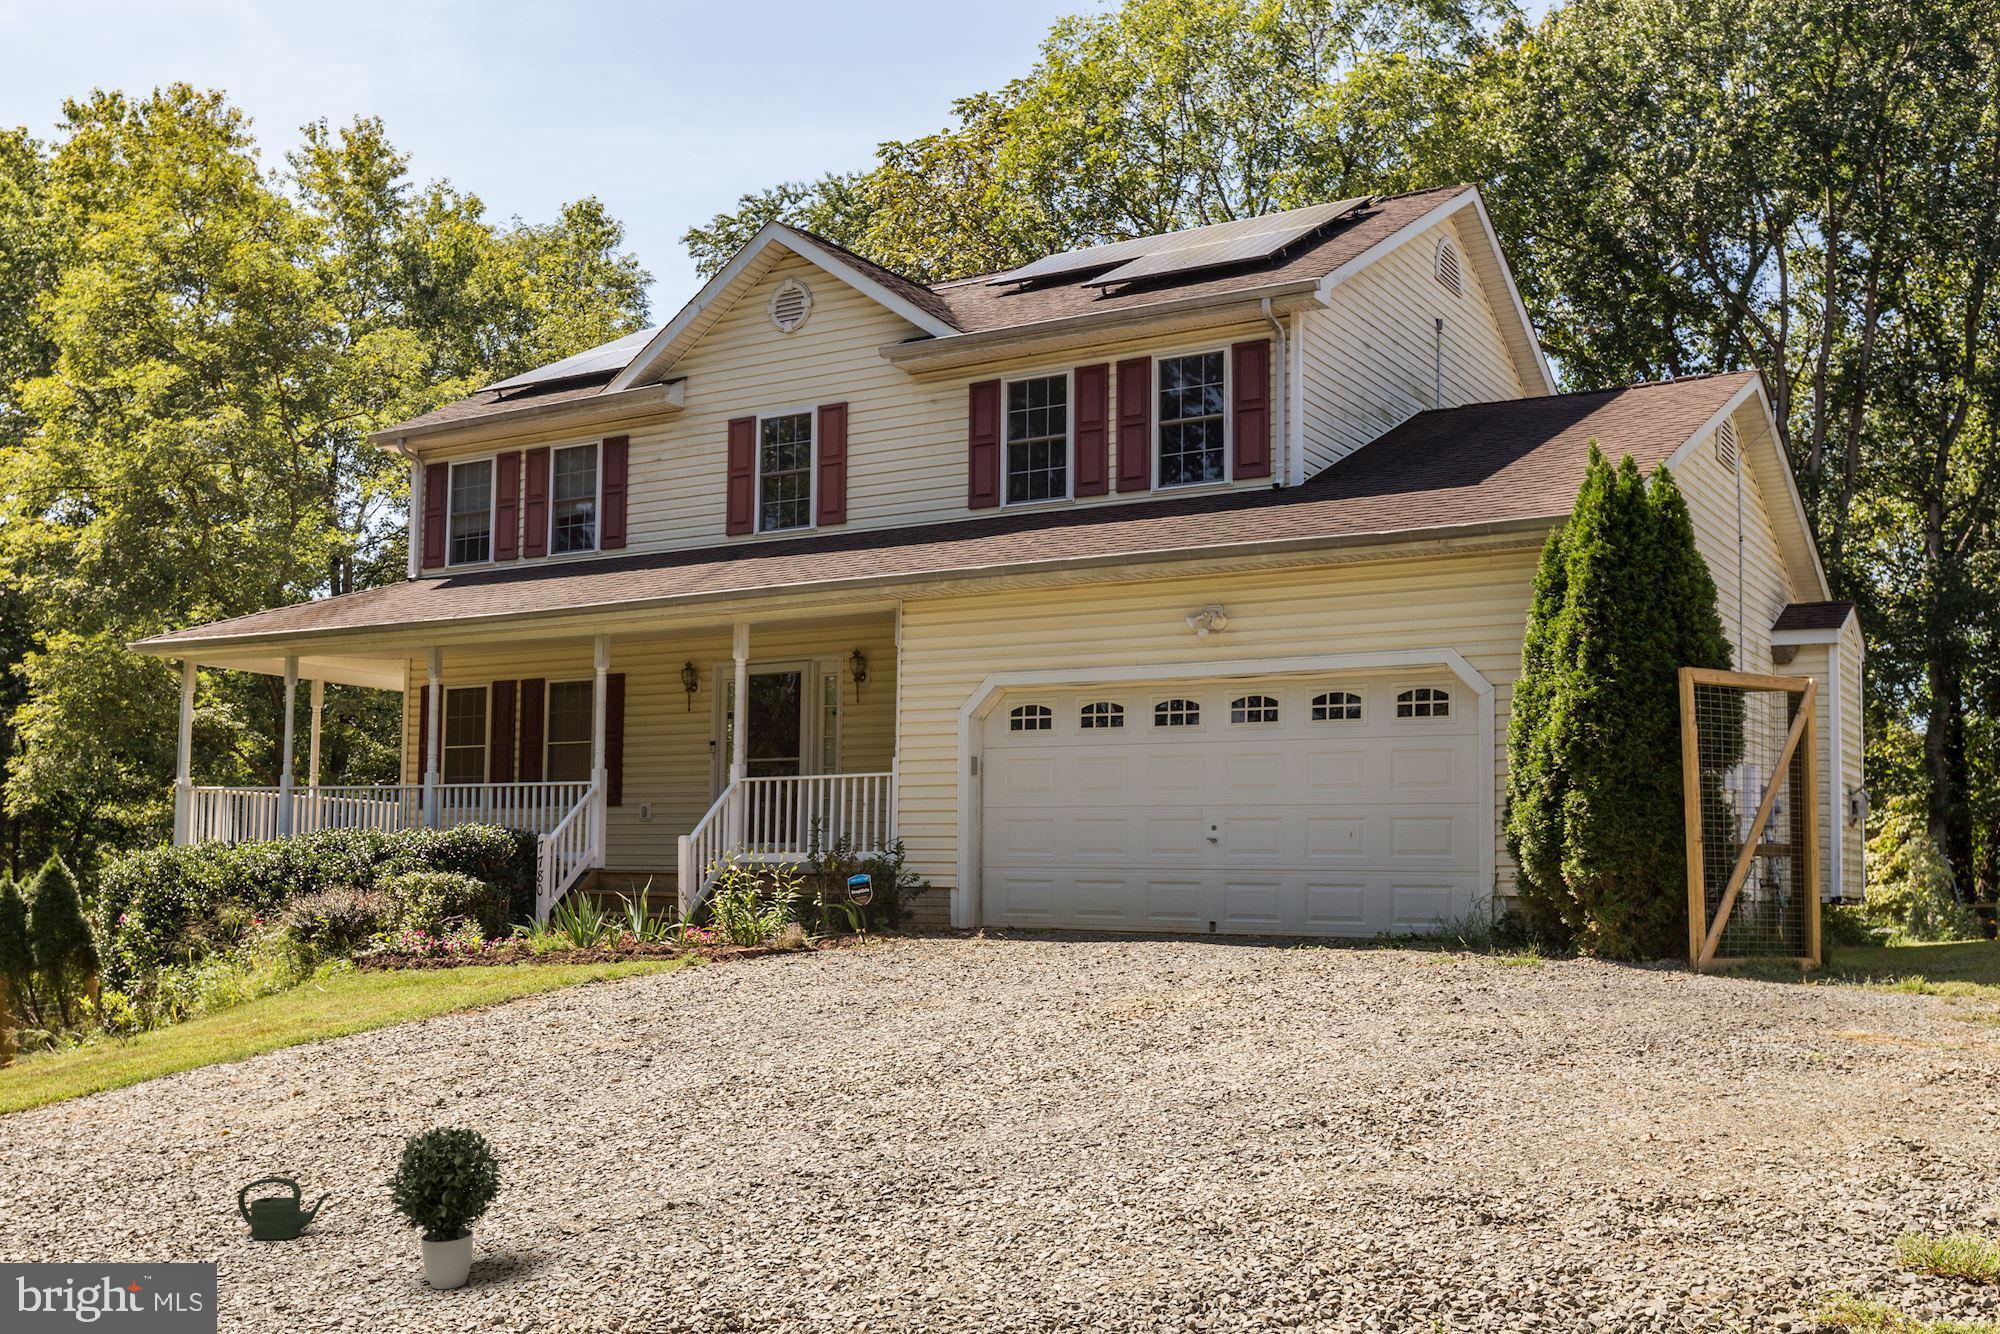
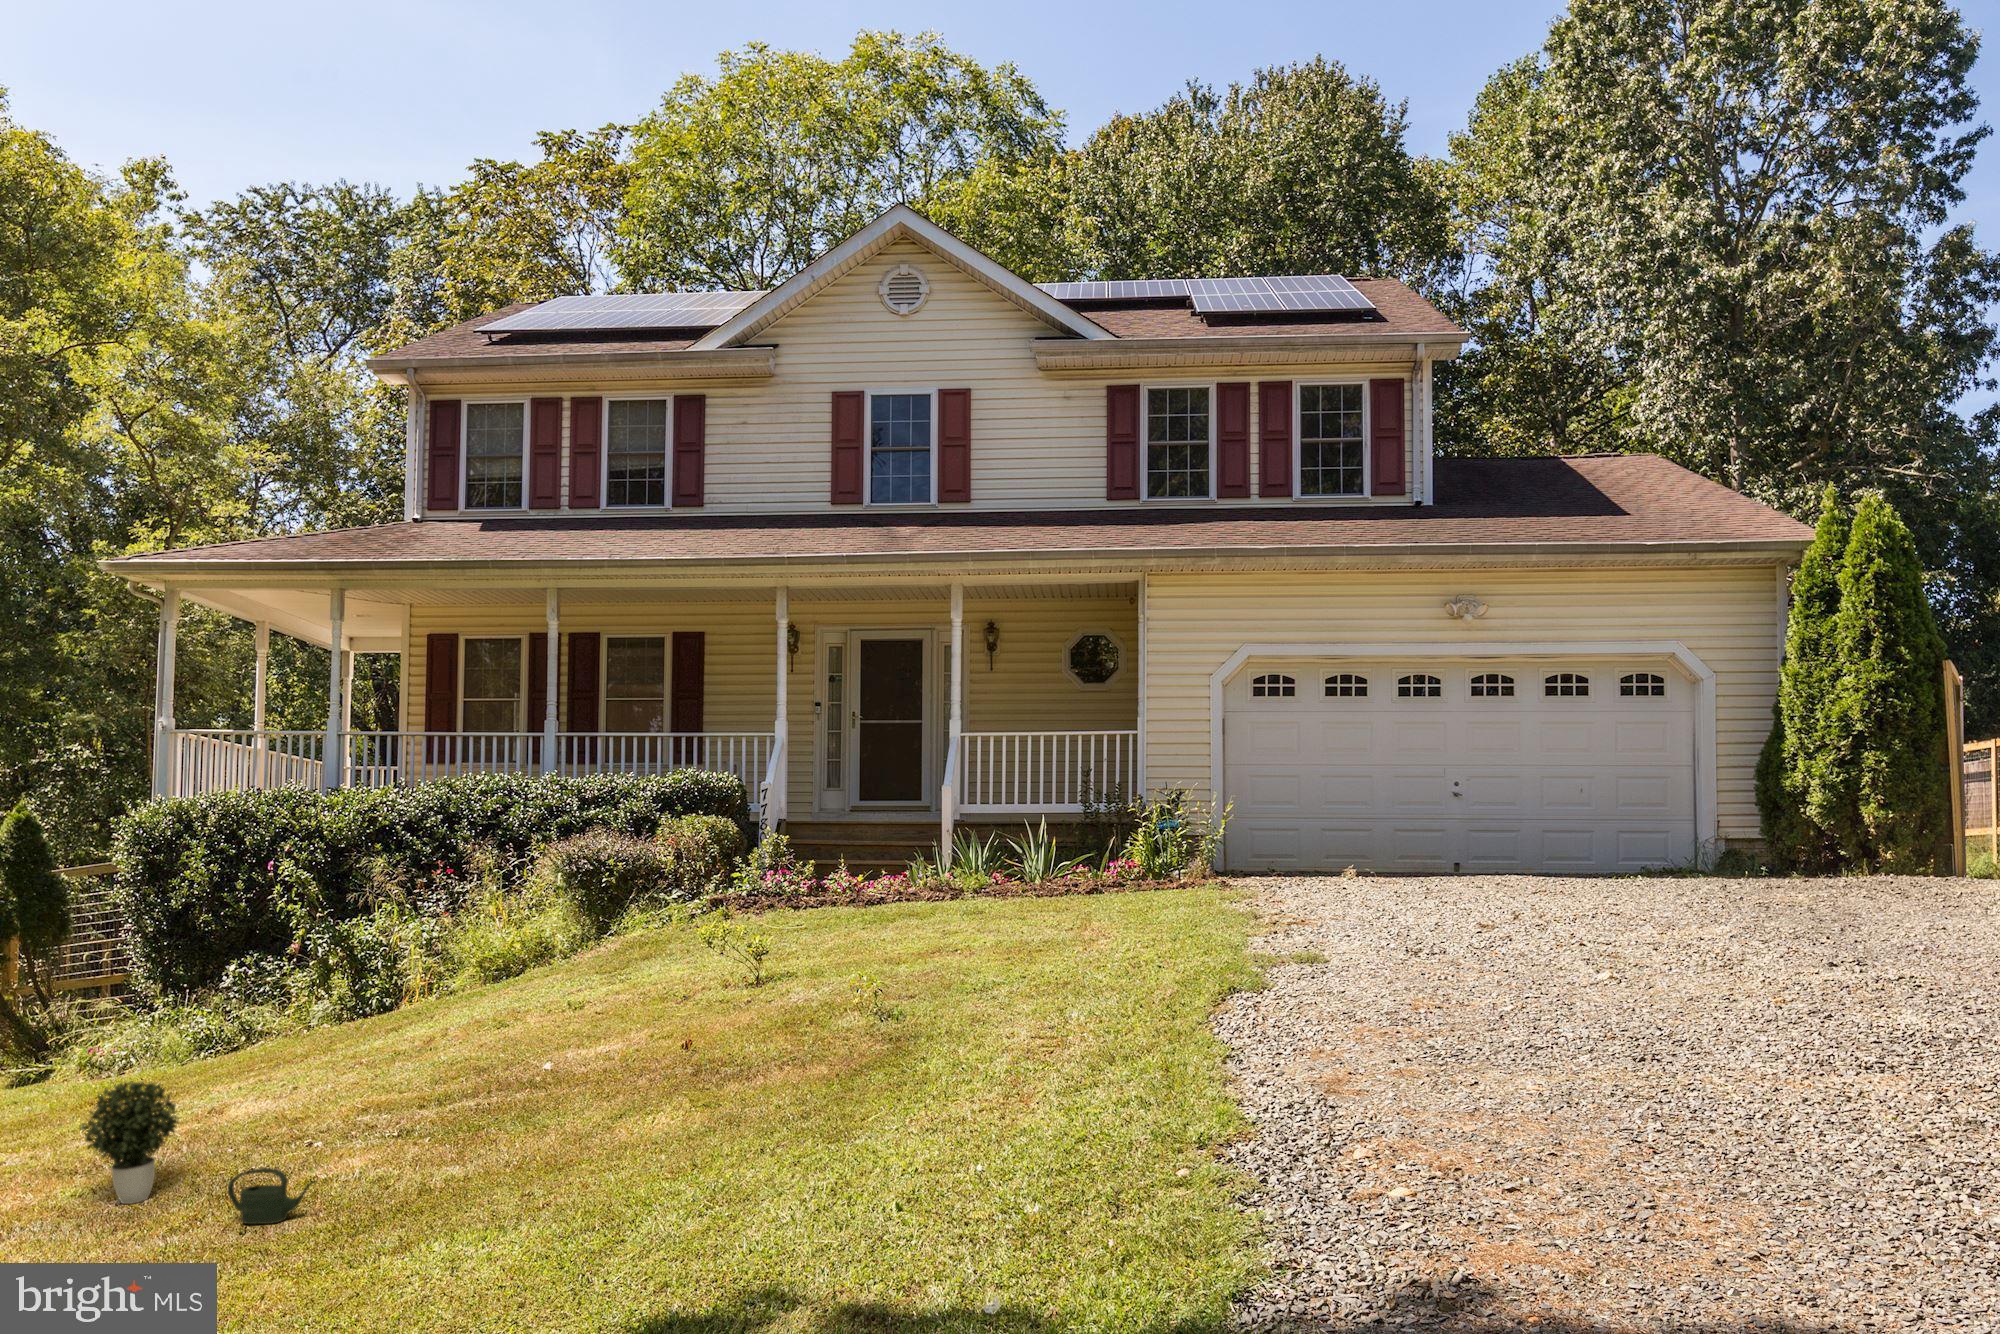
potted plant: present [385,1126,503,1289] -> present [80,1082,179,1204]

